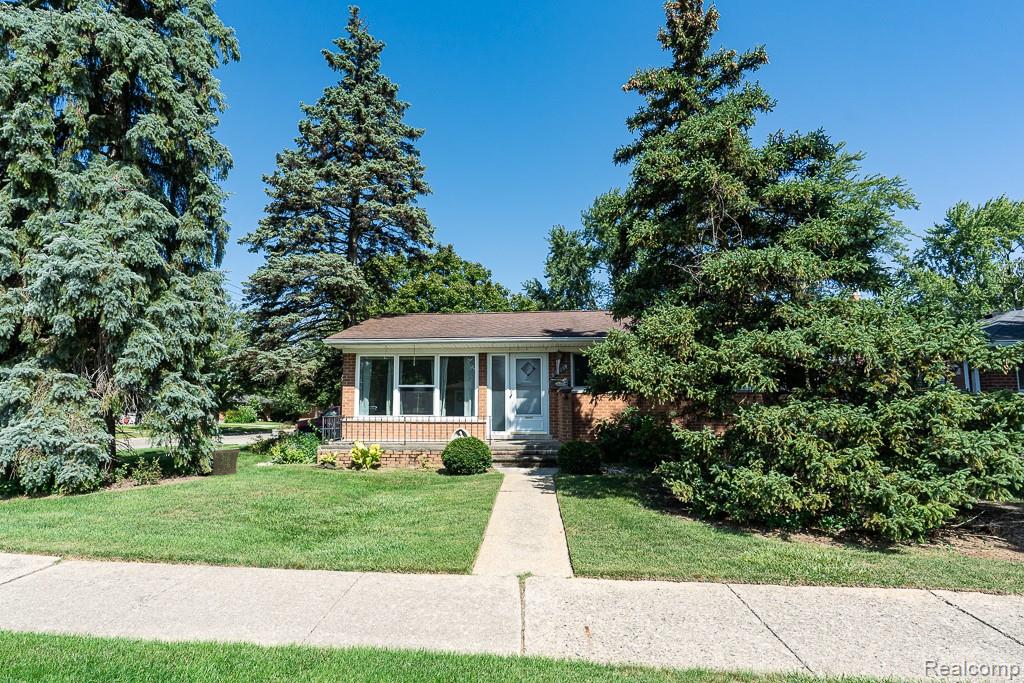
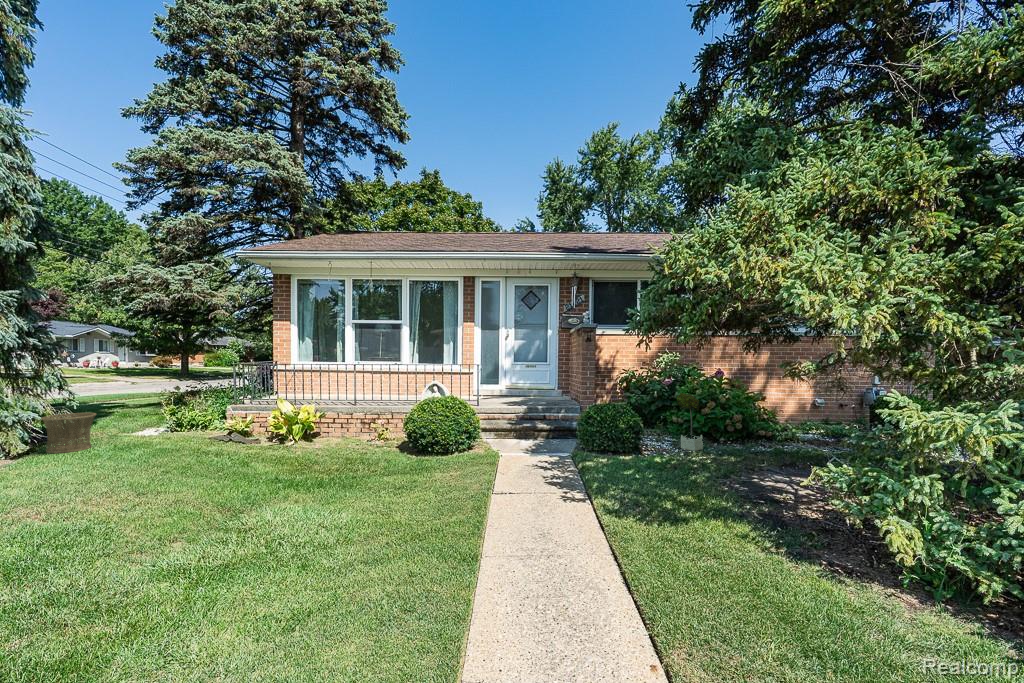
potted tree: none [624,434,642,473] -> present [677,393,703,451]

